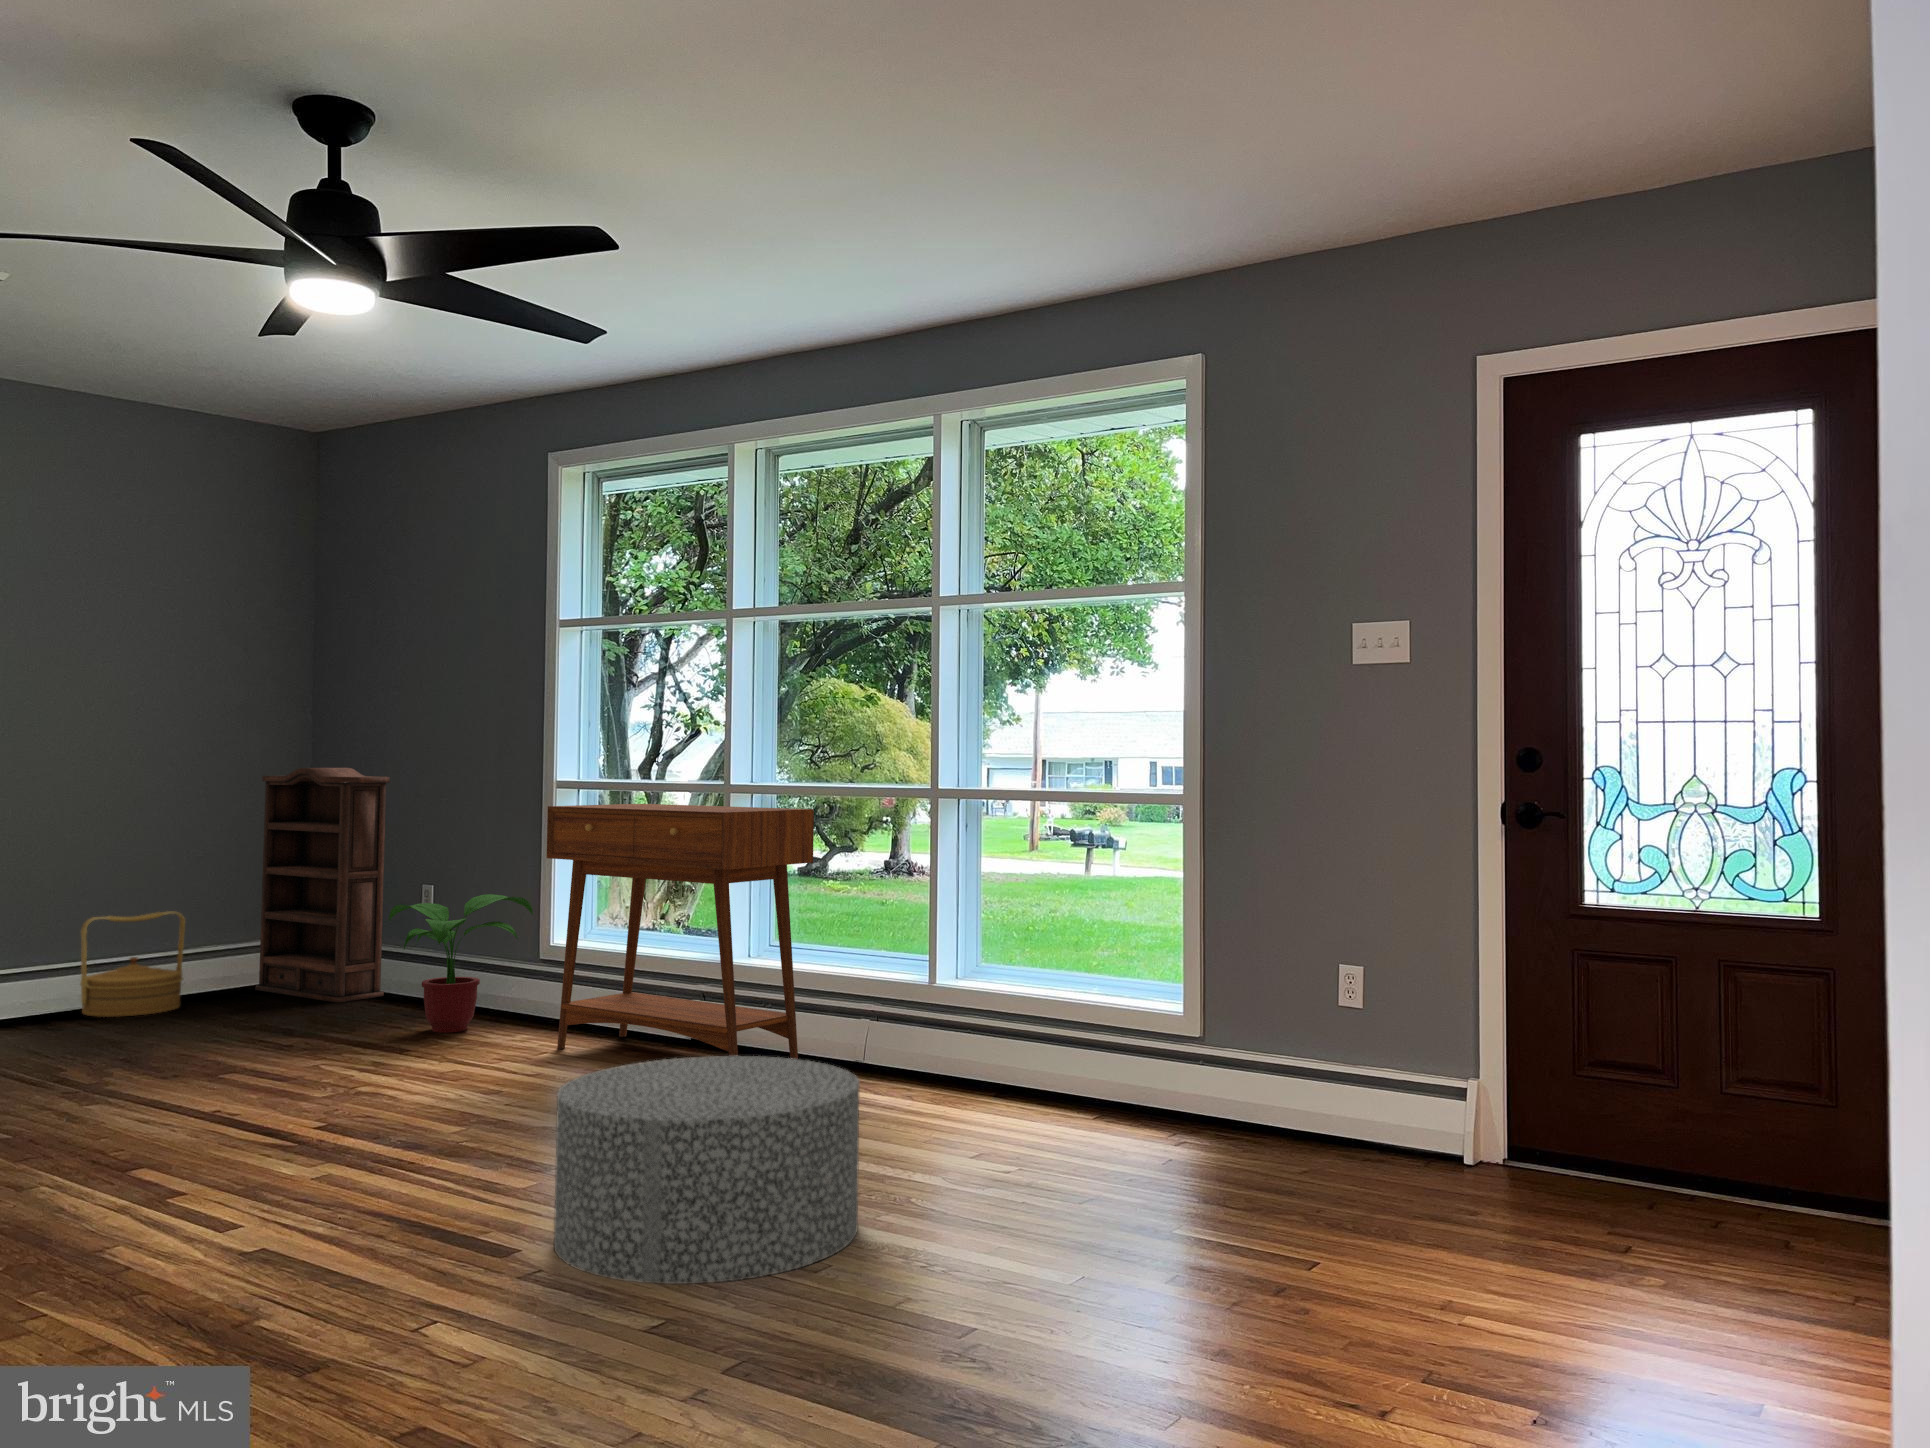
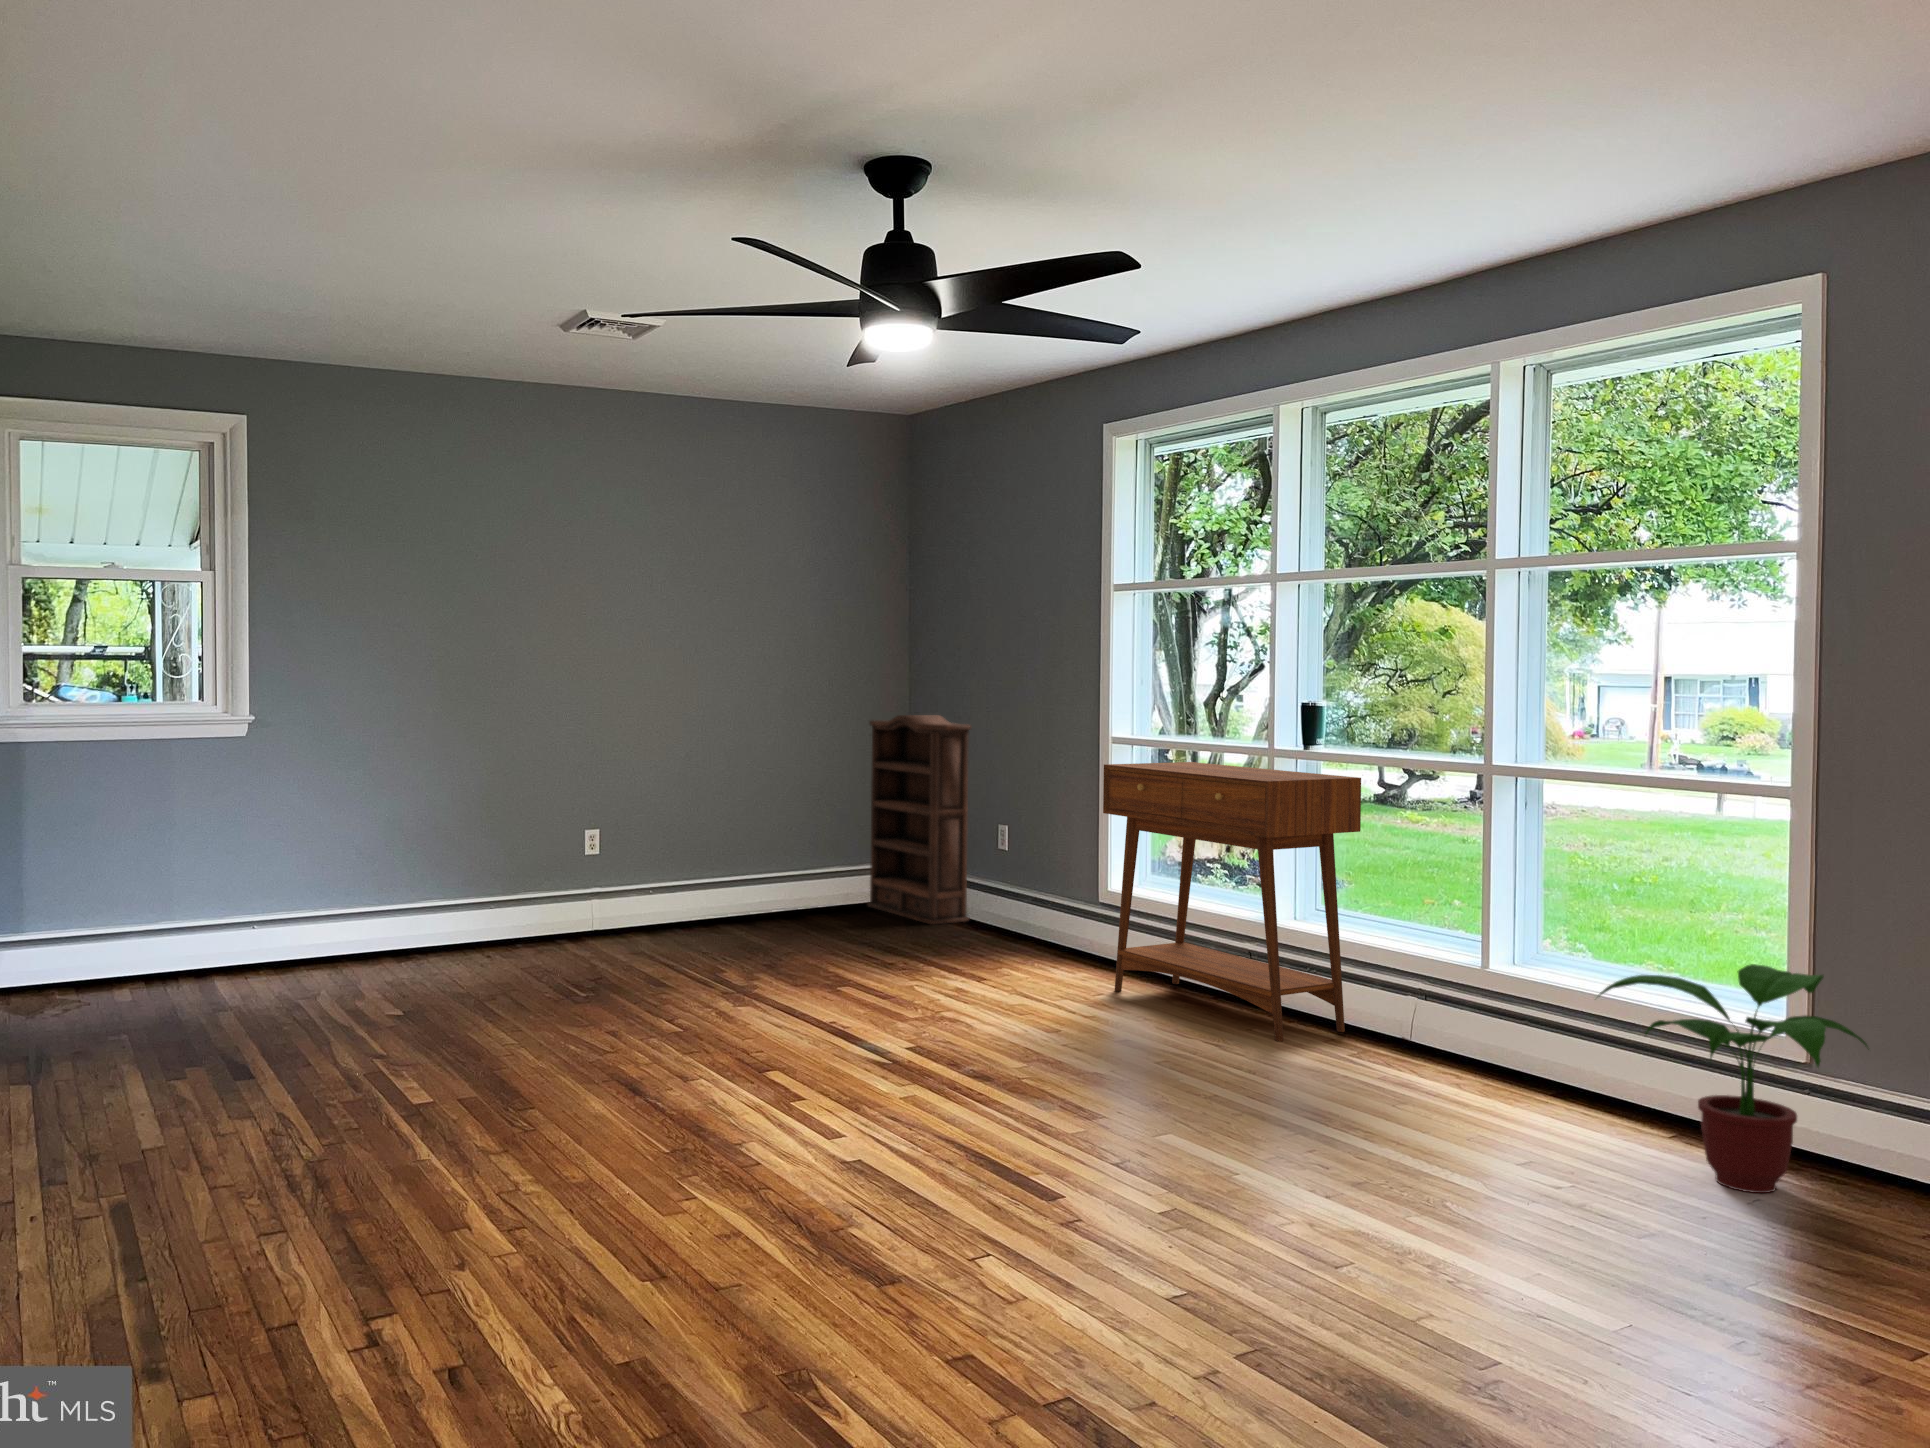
potted plant: present [389,894,533,1033] -> present [1599,964,1869,1193]
woven basket: present [80,911,185,1017] -> none [736,837,812,924]
ottoman: present [554,1056,859,1284] -> none [1095,1033,1388,1262]

